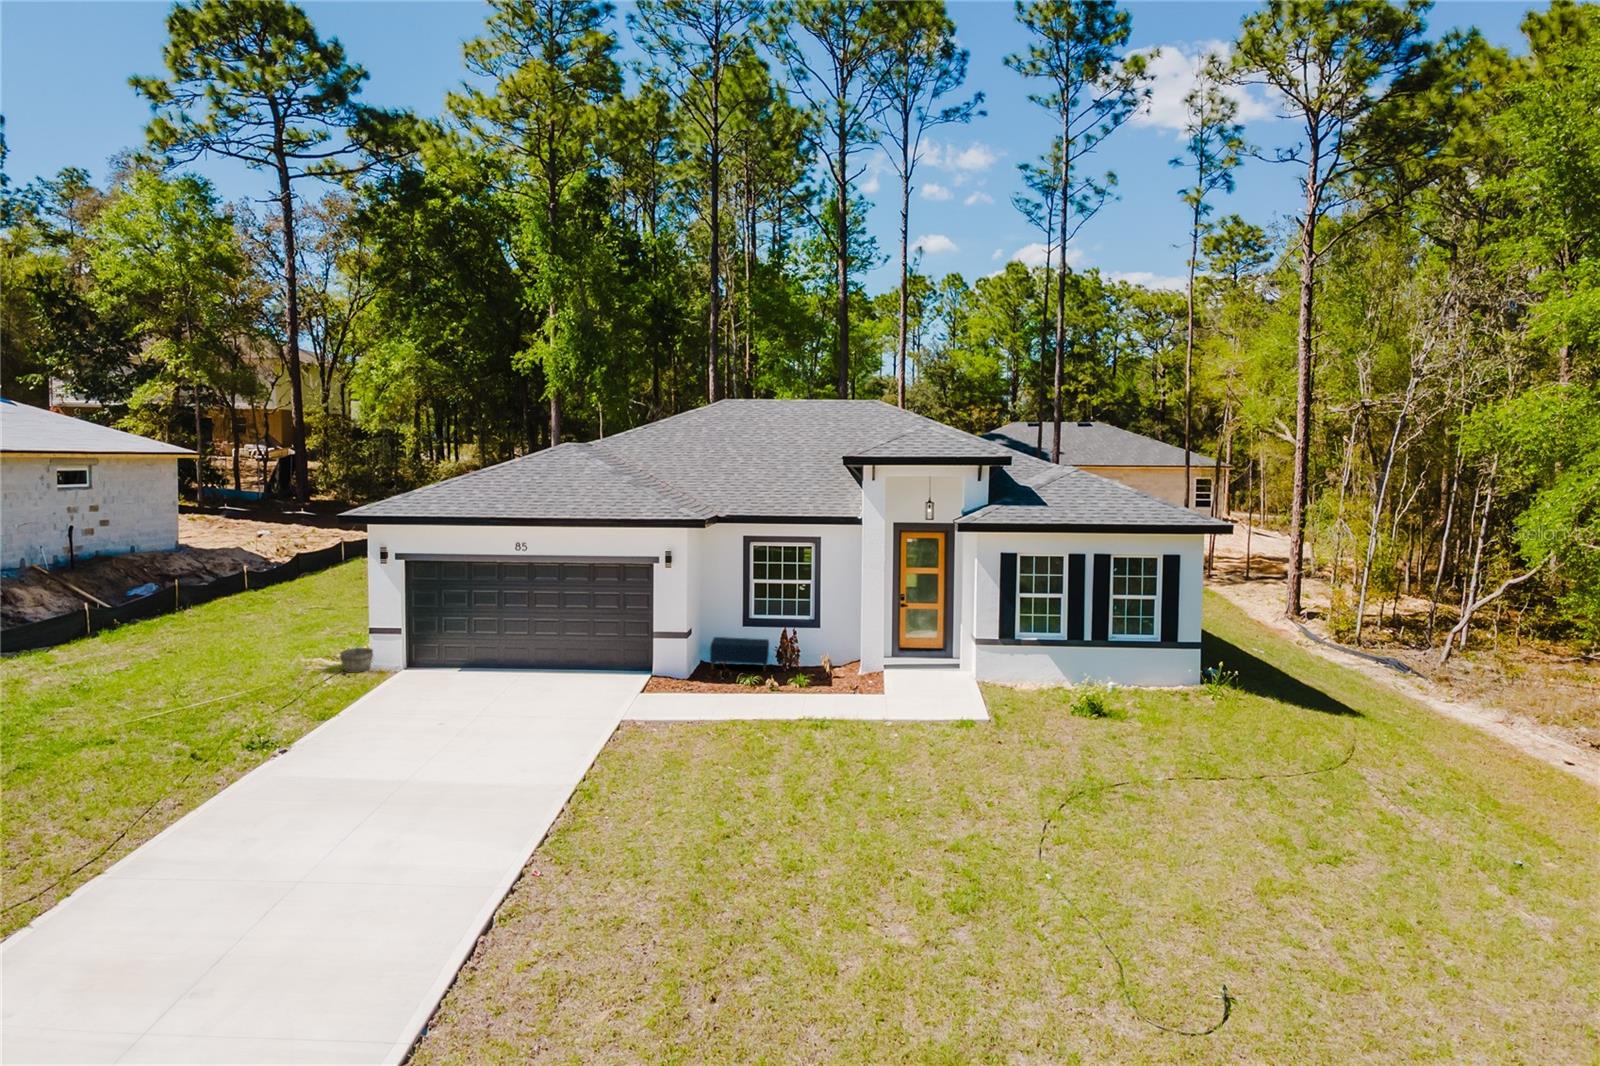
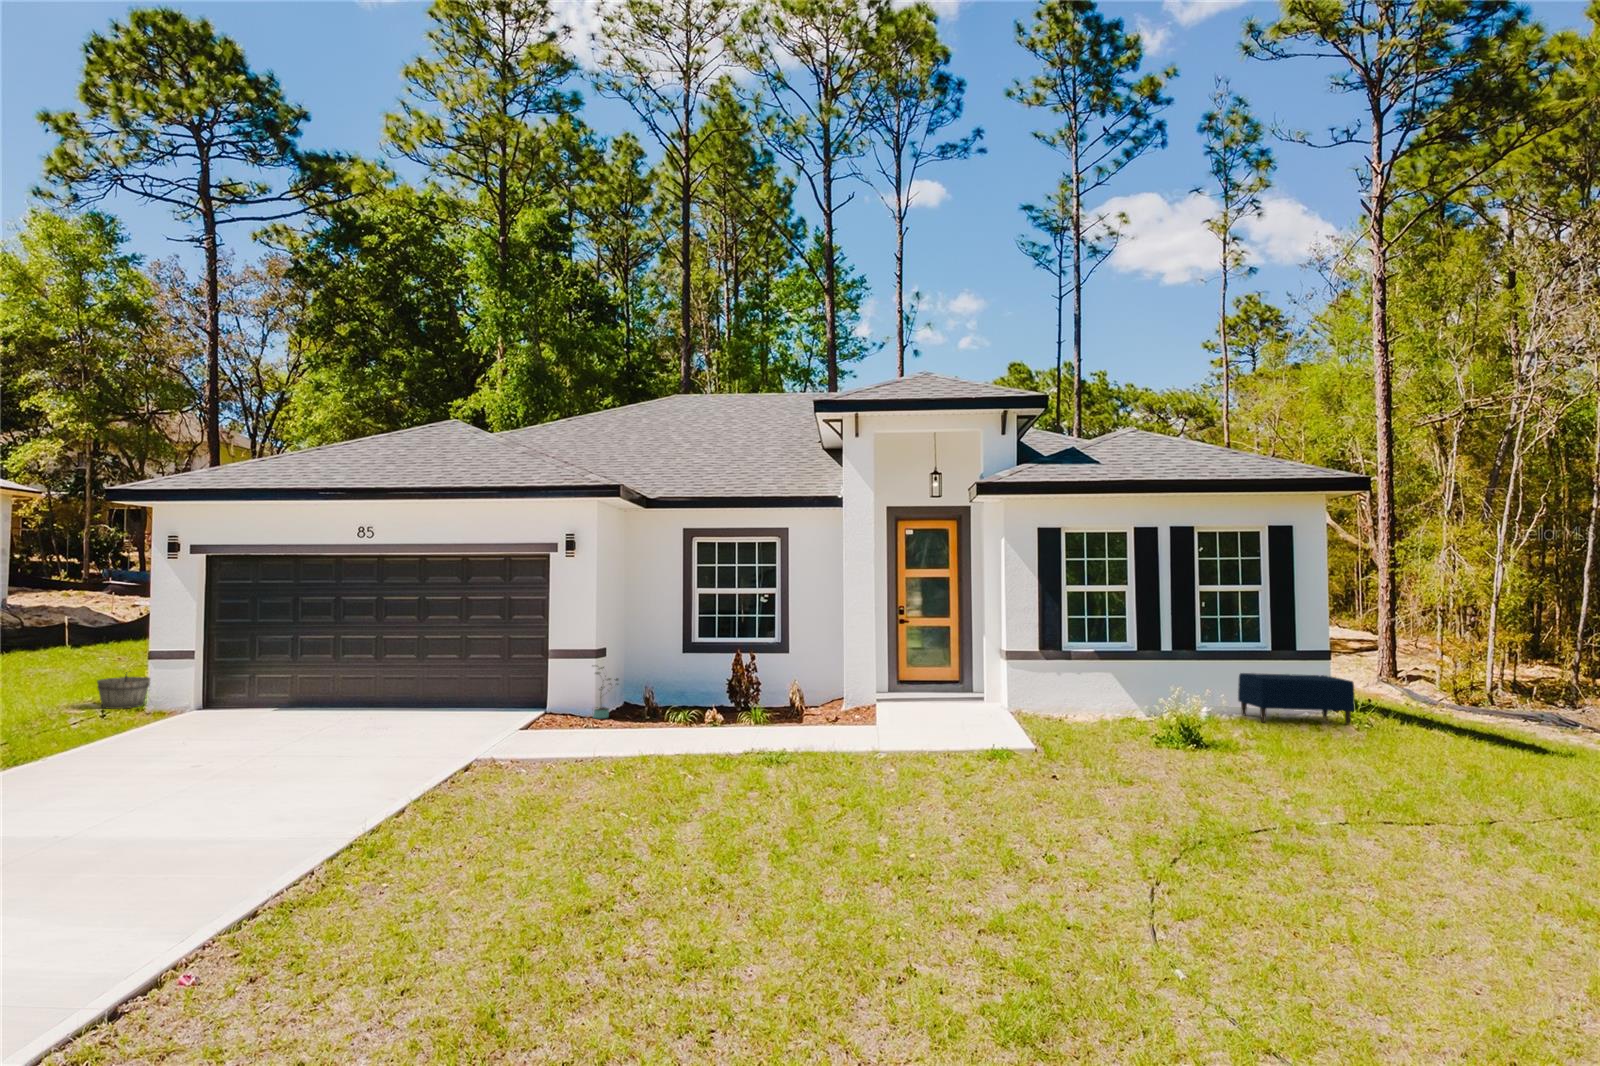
bench: present [710,637,769,671] -> present [1238,673,1354,725]
potted plant: none [685,644,705,681] -> present [593,667,618,719]

